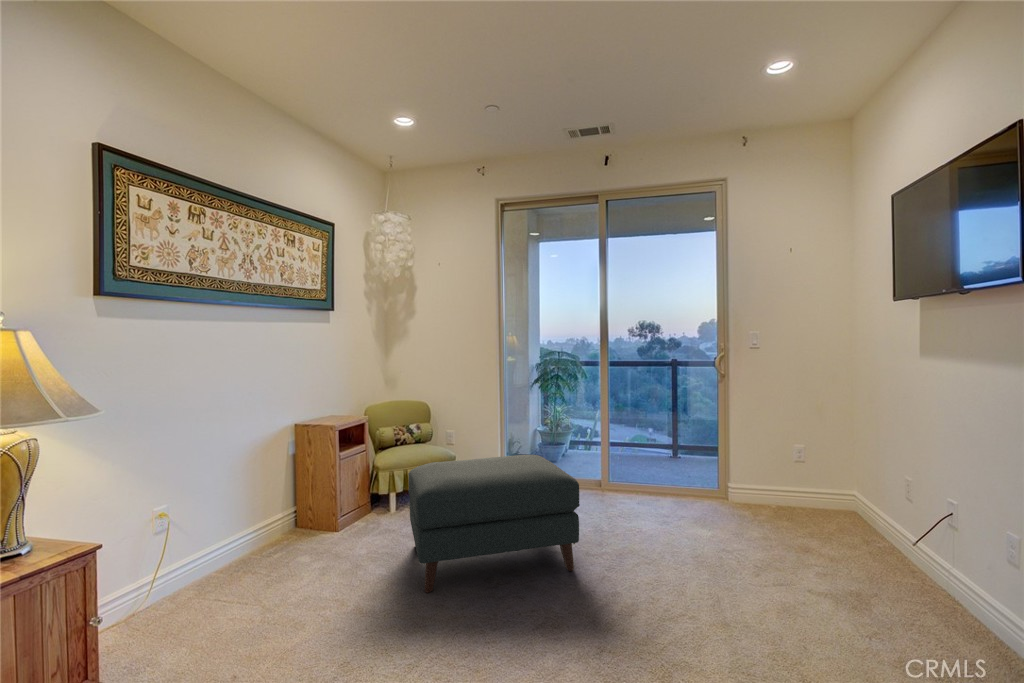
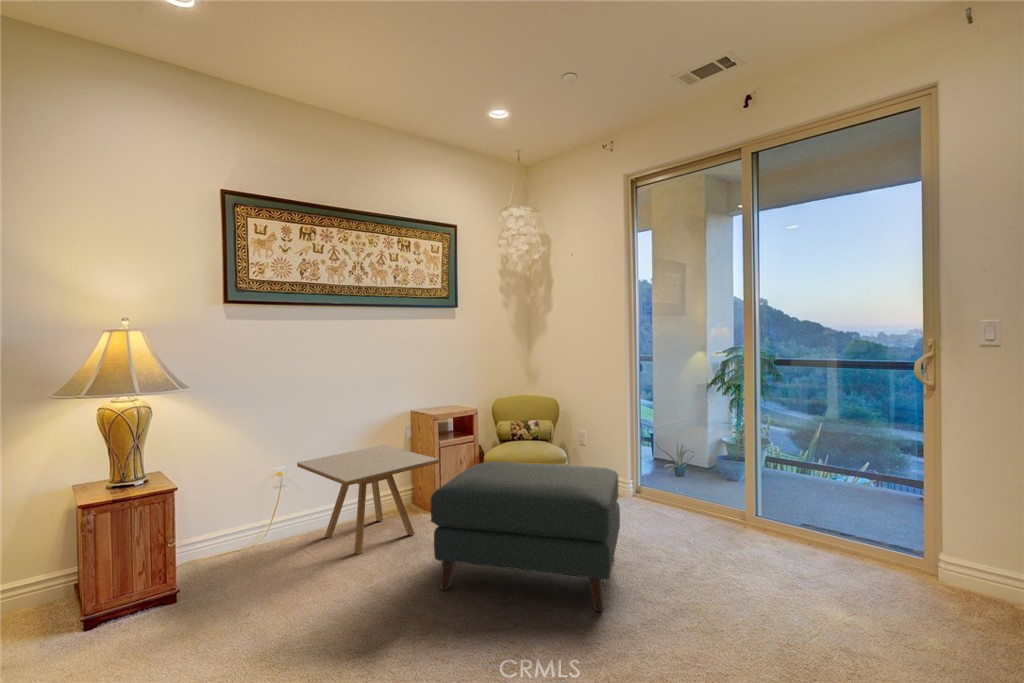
side table: none [188,464,363,587] -> present [297,445,439,555]

